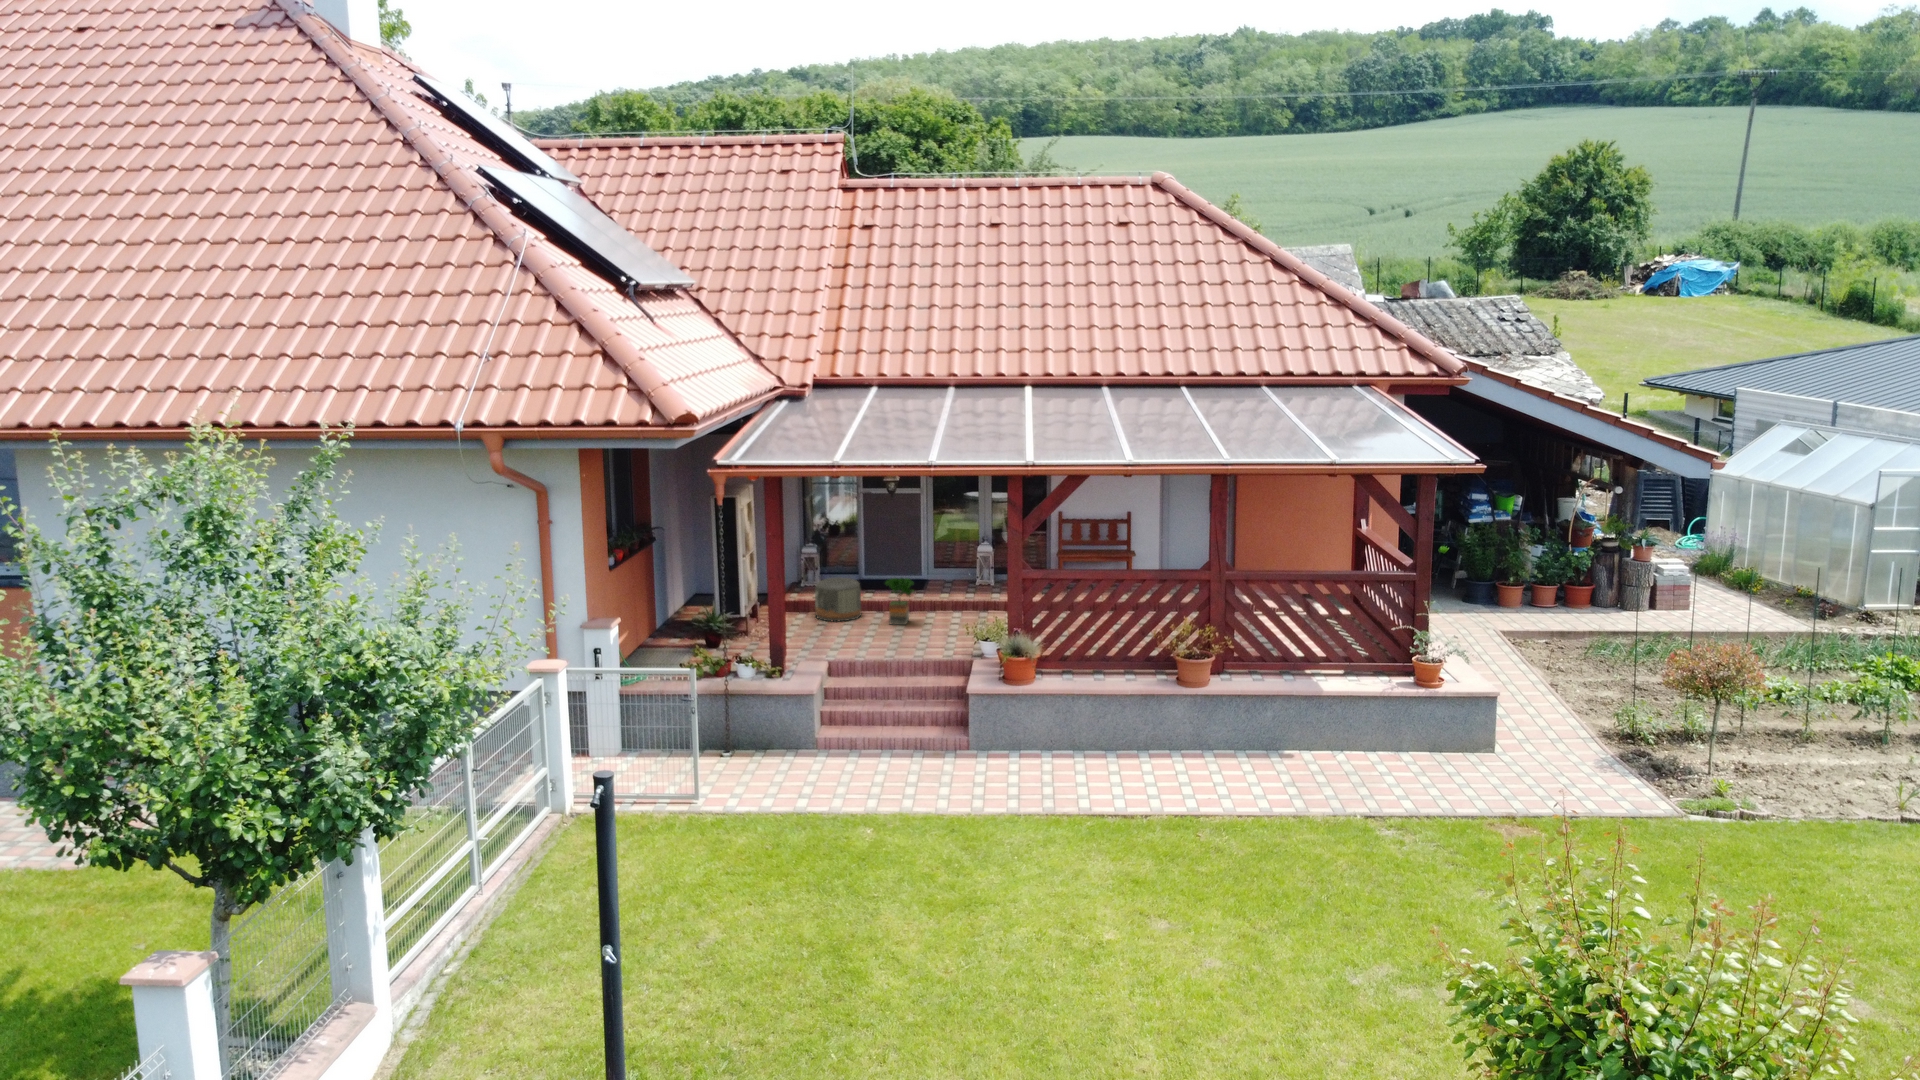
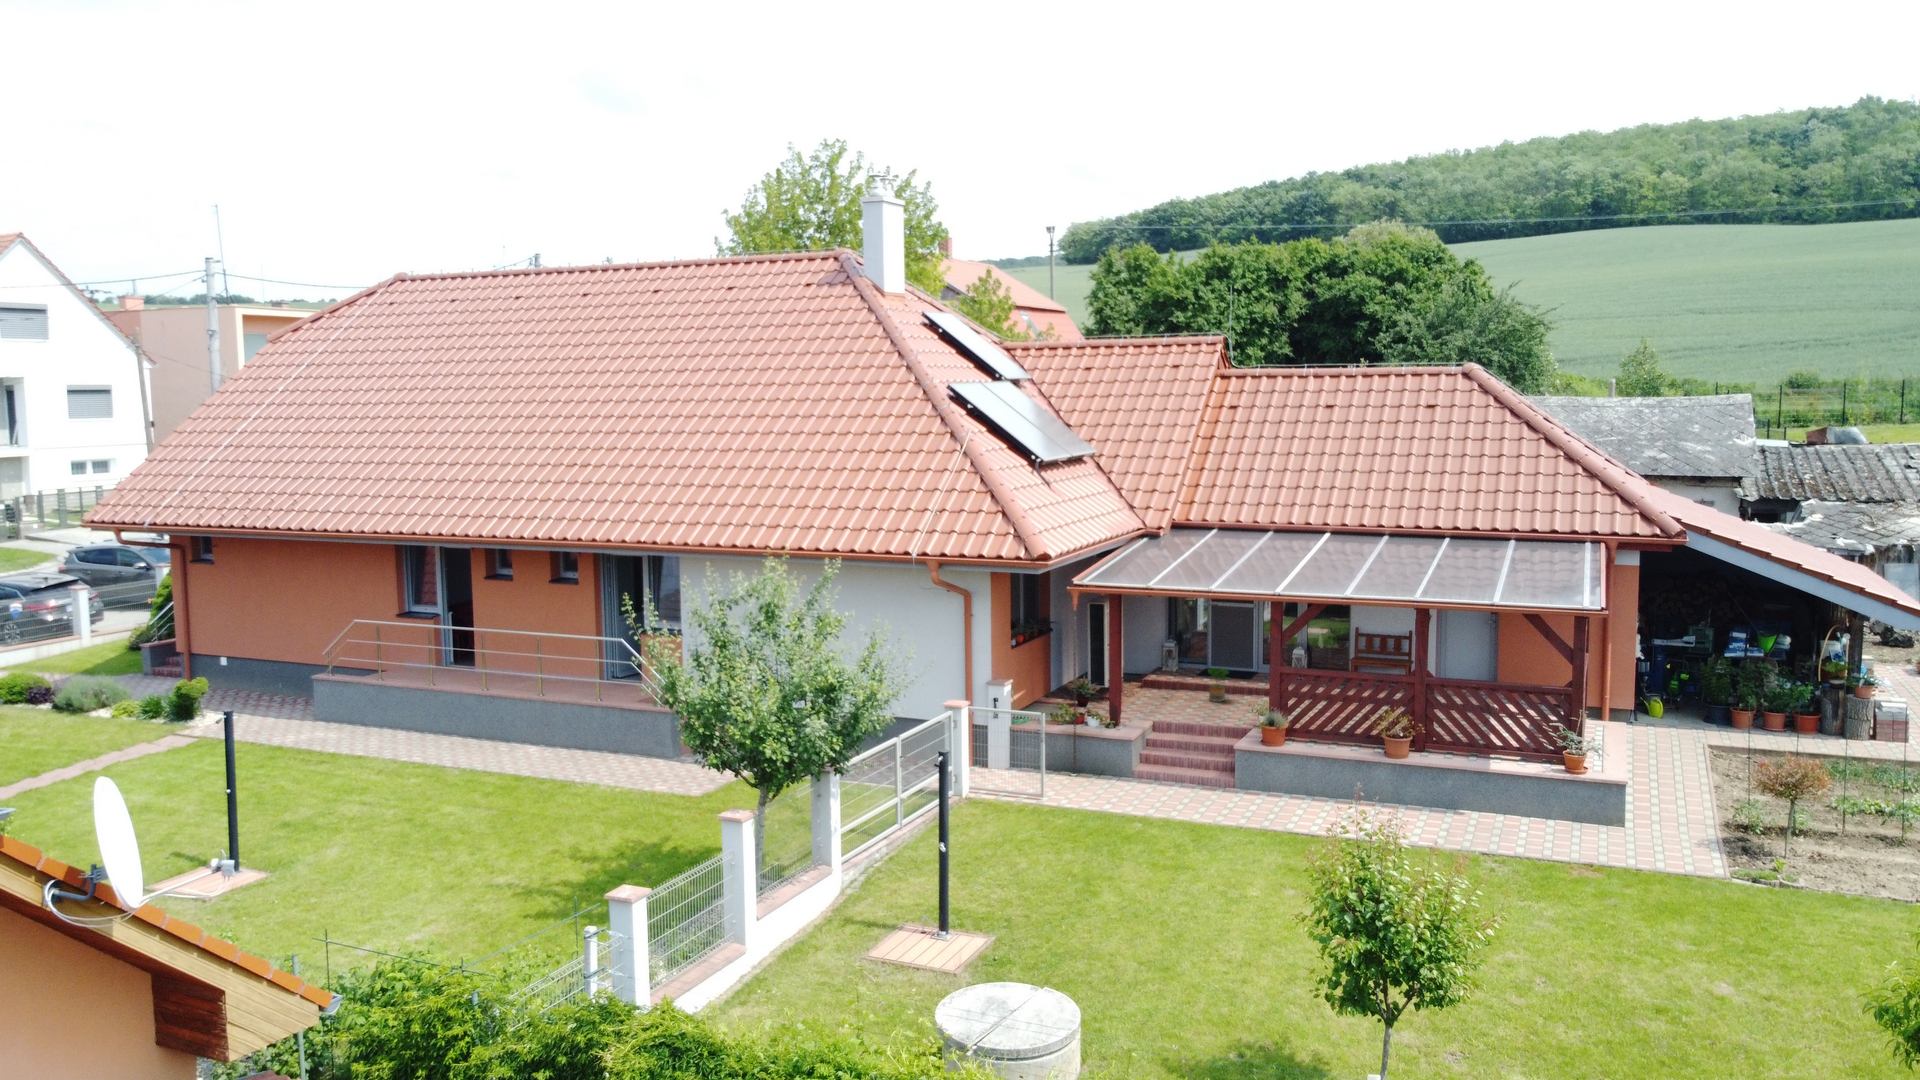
pouf: present [815,578,861,621] -> none [1160,665,1193,696]

